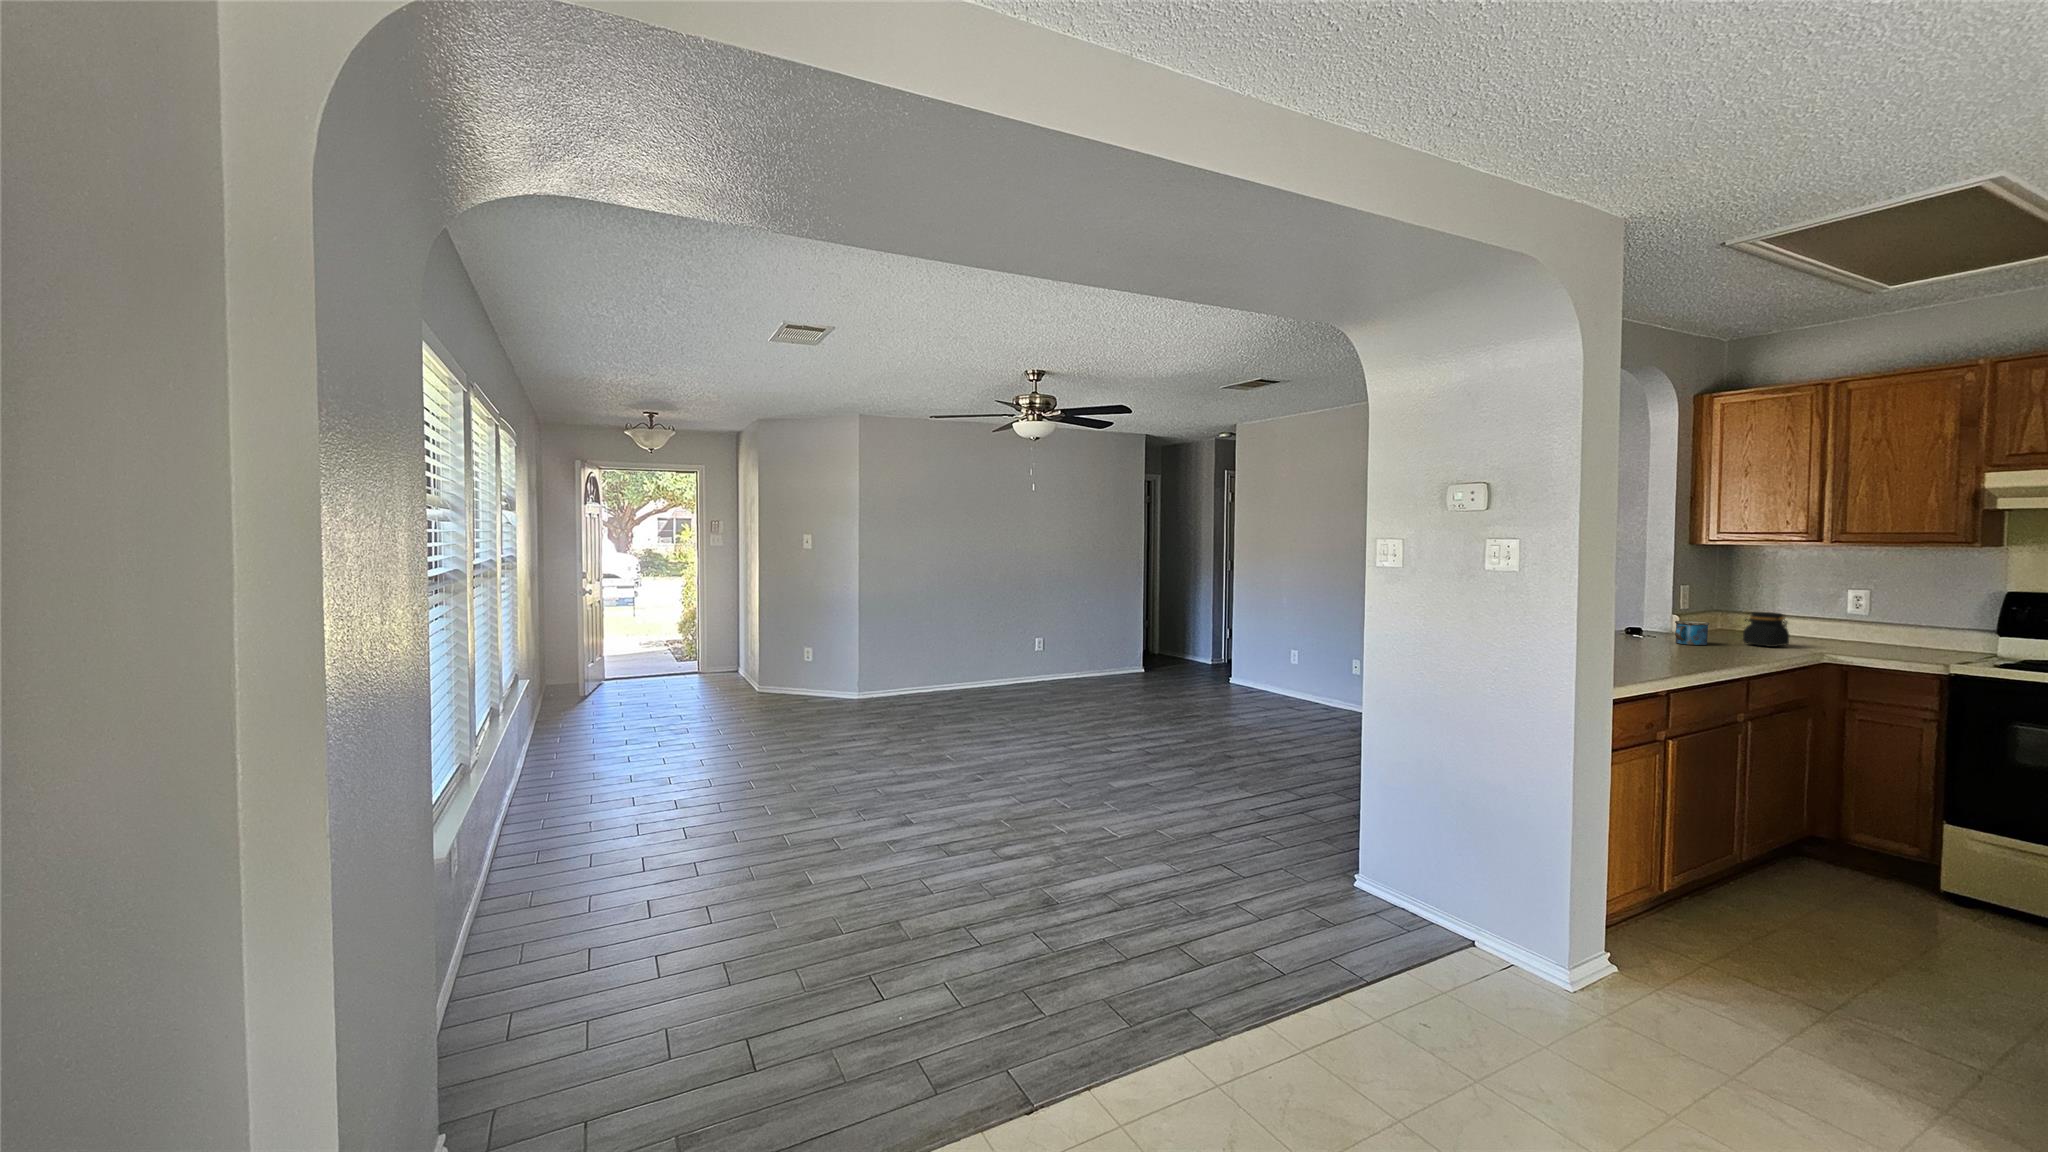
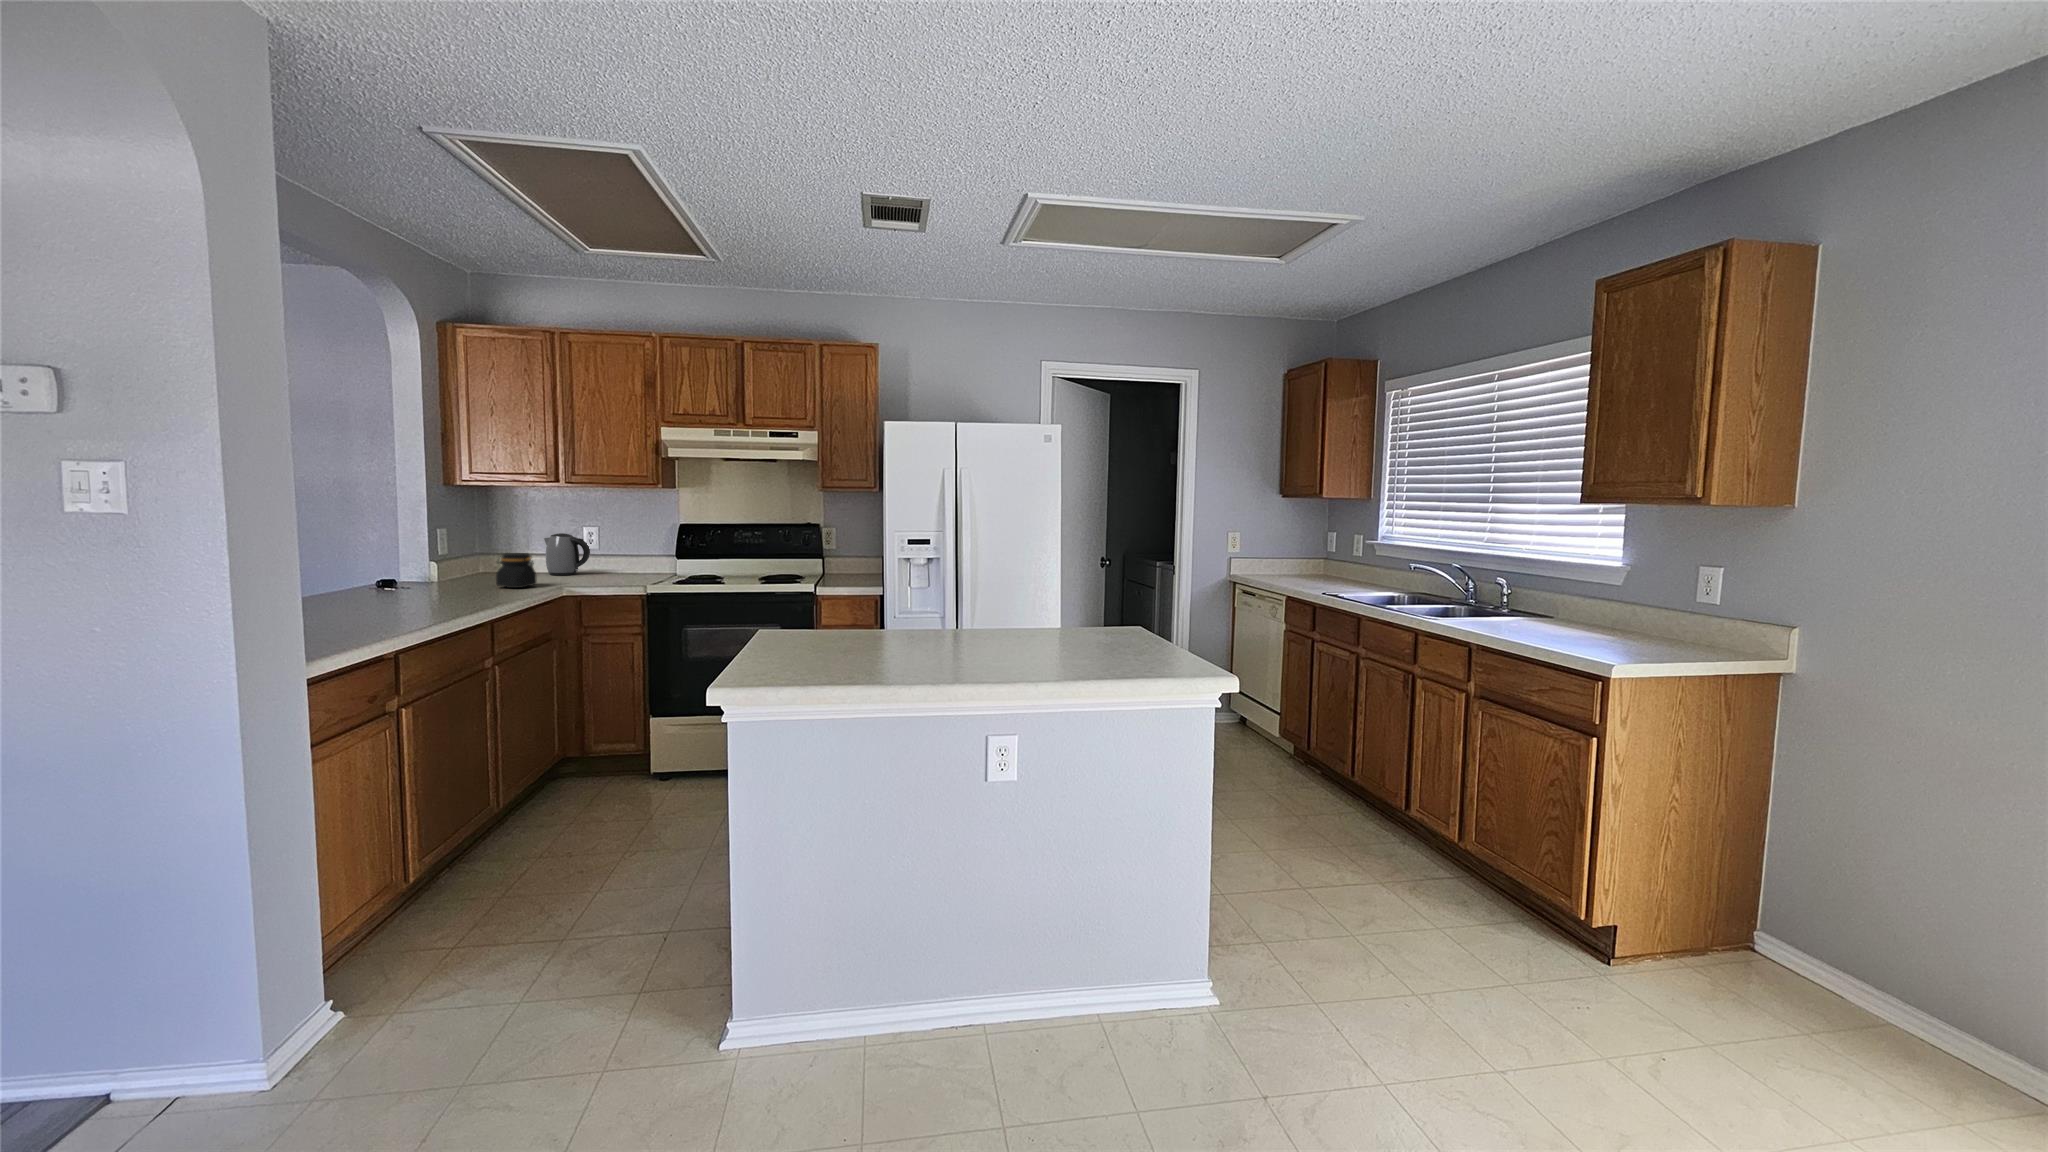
kettle: none [1794,594,1854,639] -> present [544,533,590,575]
mug: present [1675,621,1709,645] -> none [426,567,462,593]

